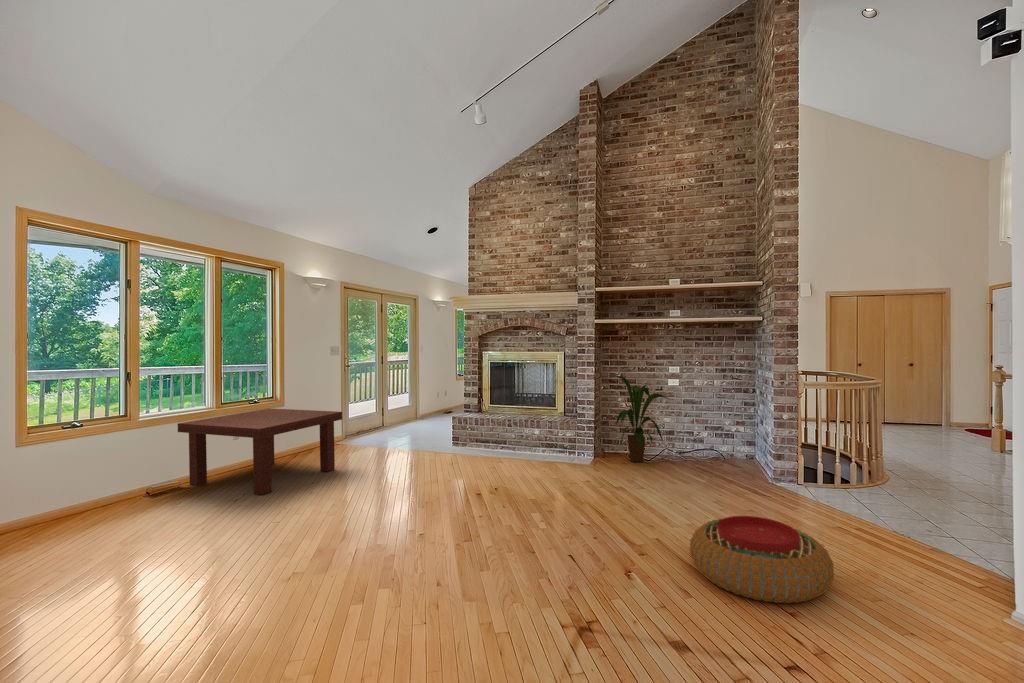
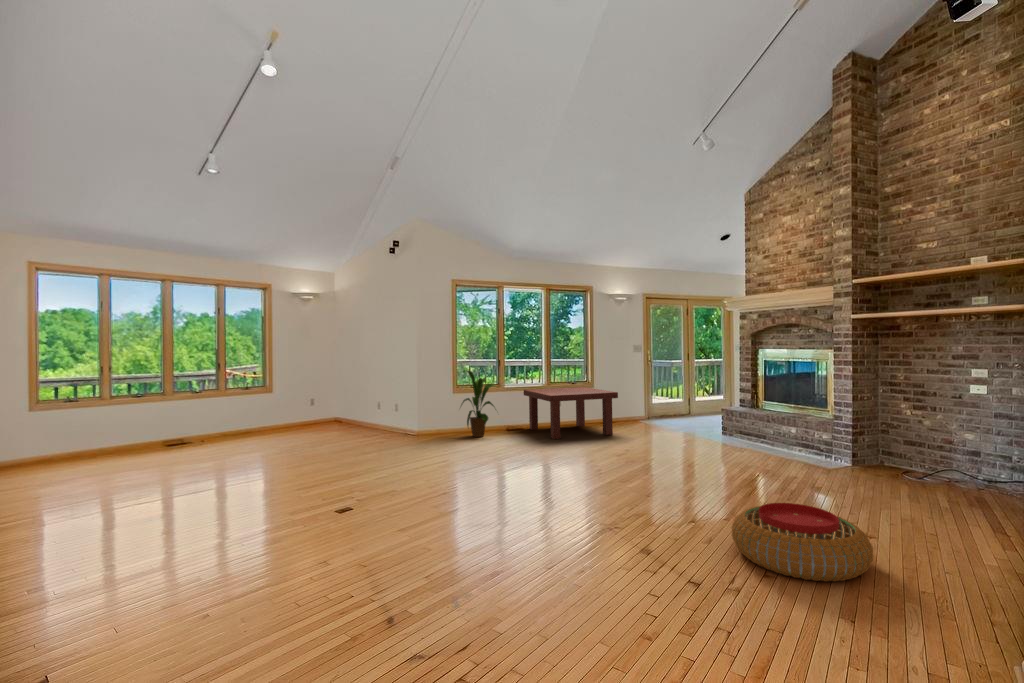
house plant: present [616,376,670,462] -> present [461,370,496,437]

